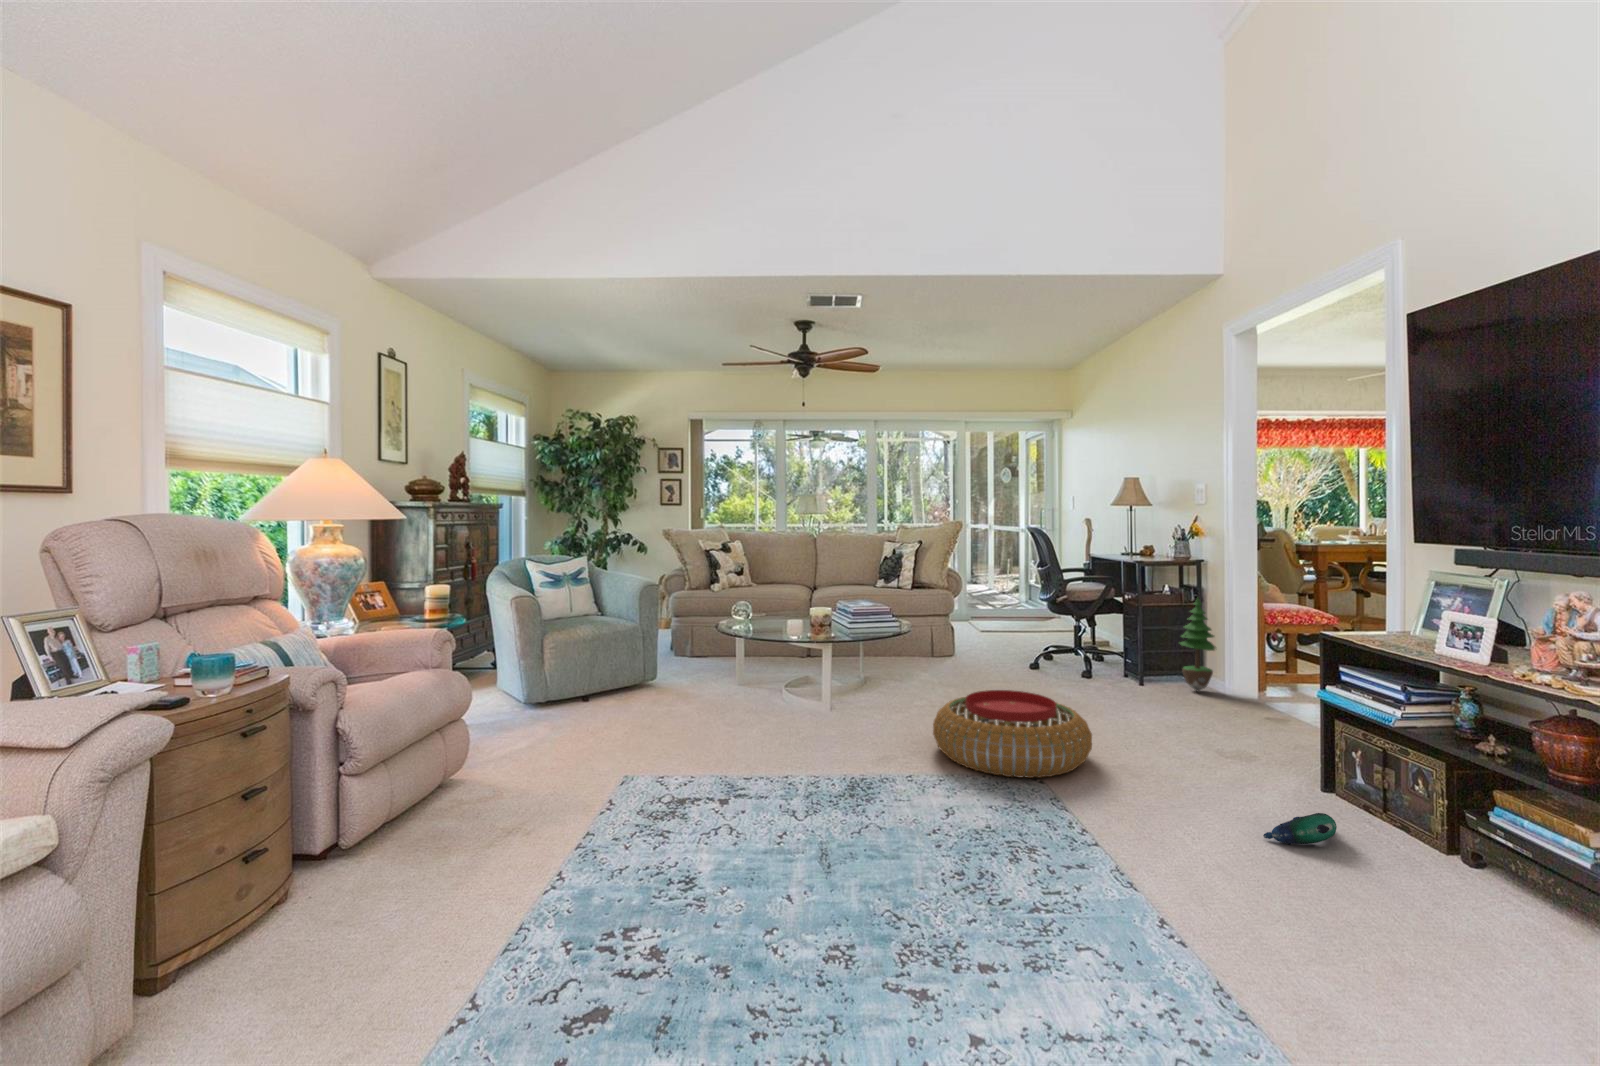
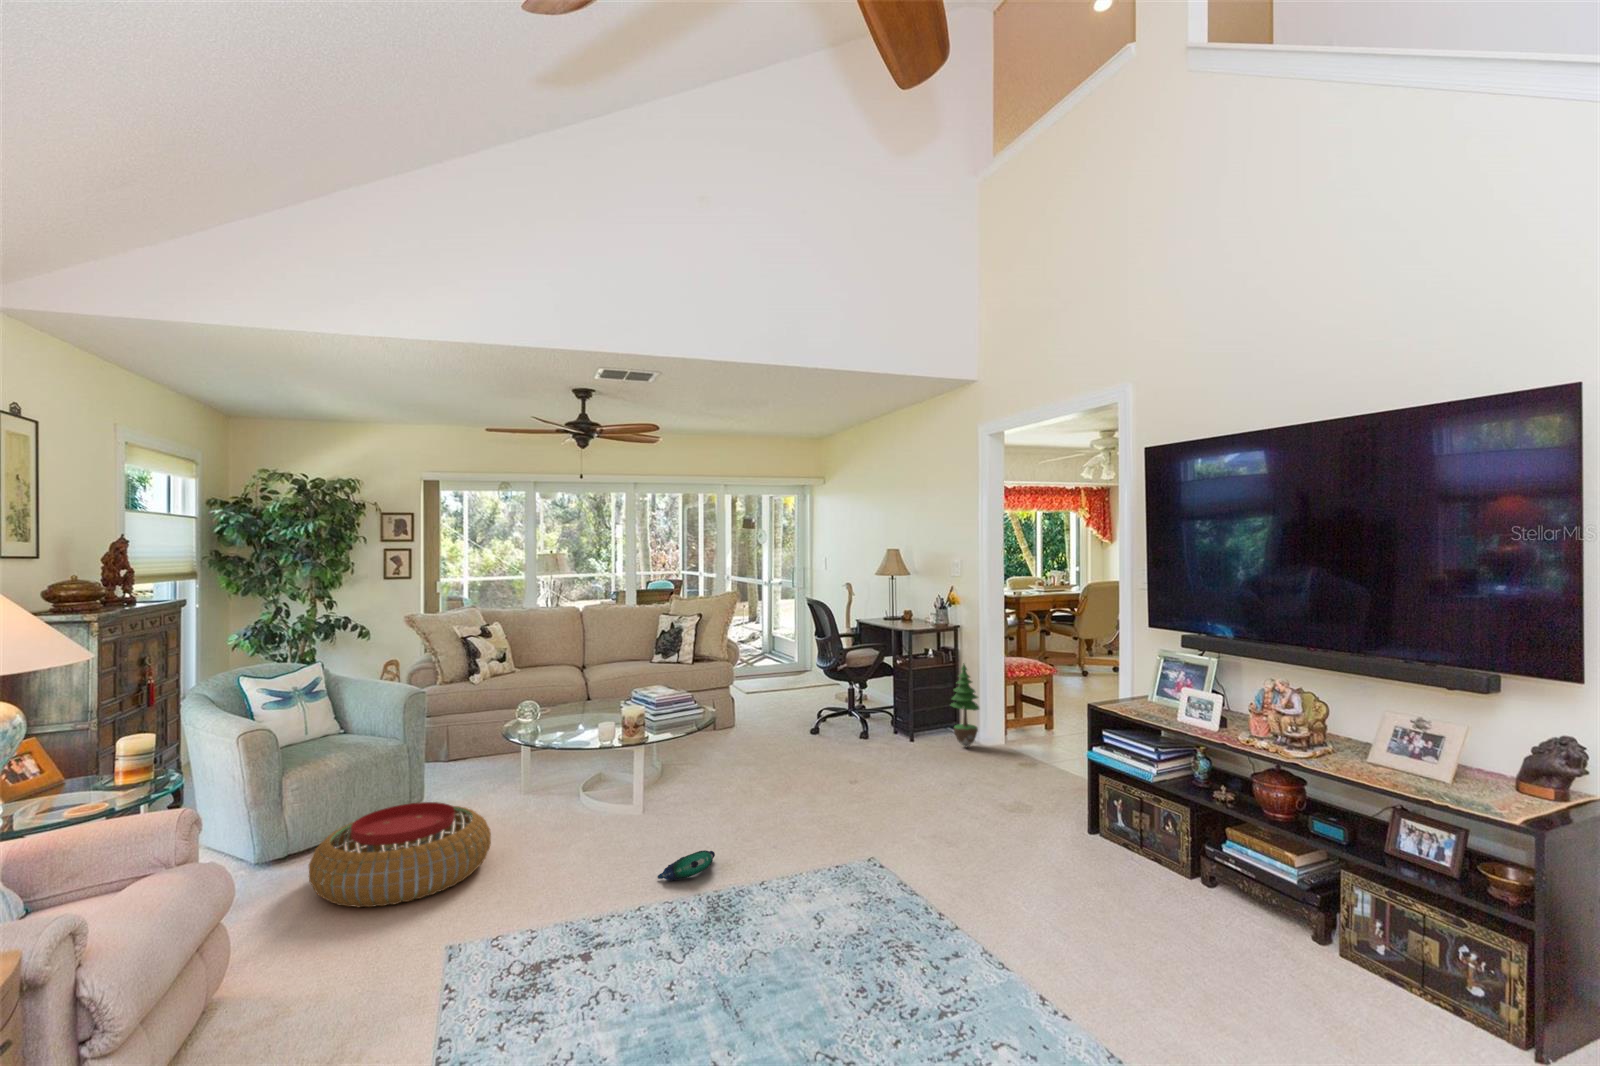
pouf: present [933,690,1092,778] -> present [309,802,491,907]
plush toy: present [1263,813,1337,845] -> present [657,850,715,881]

